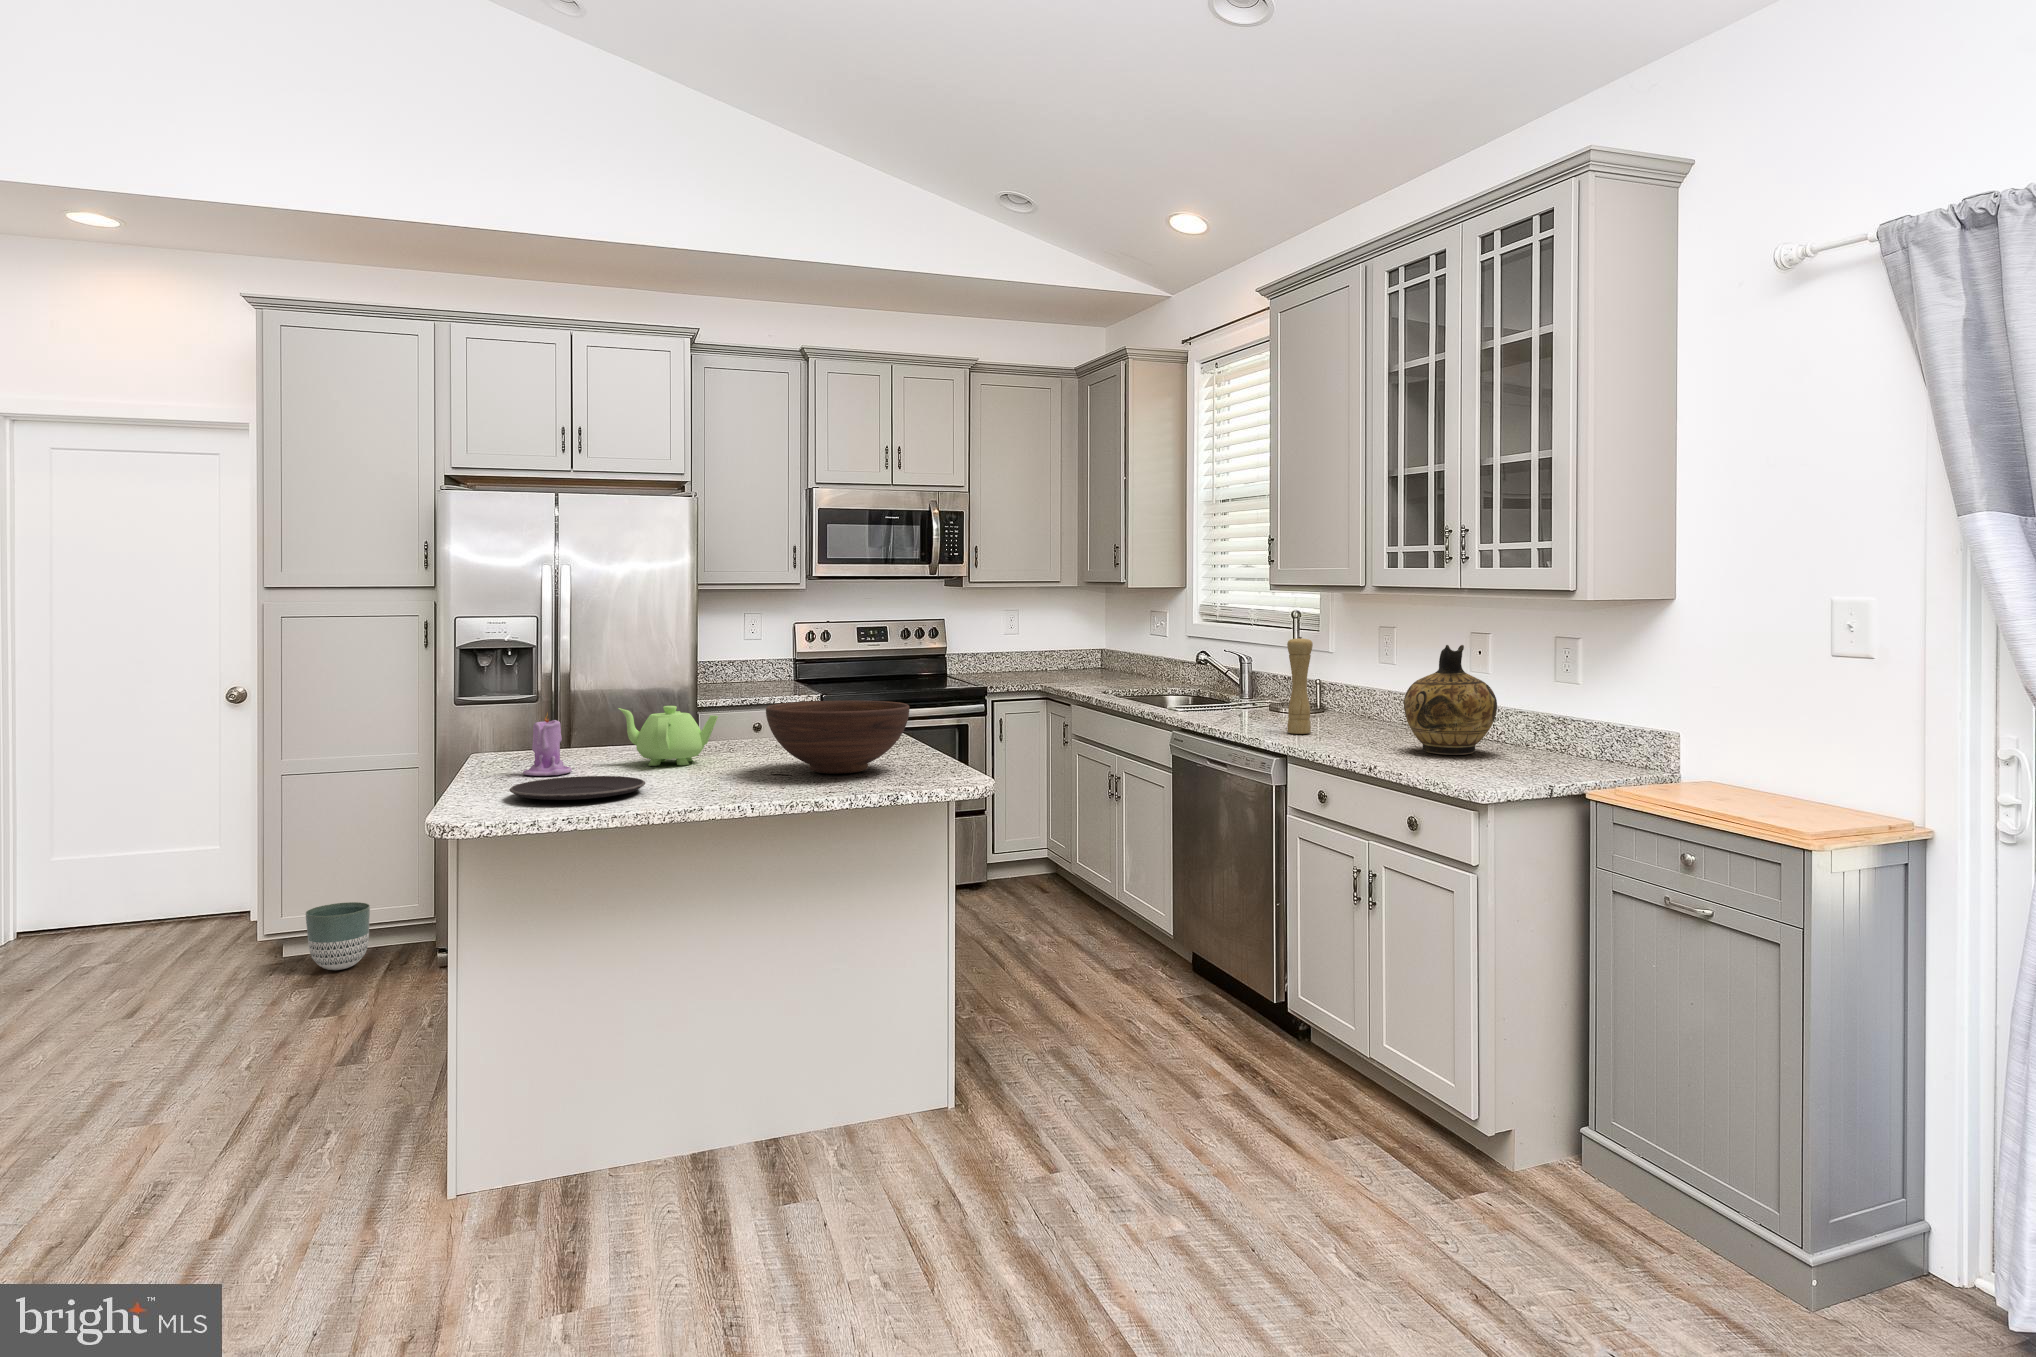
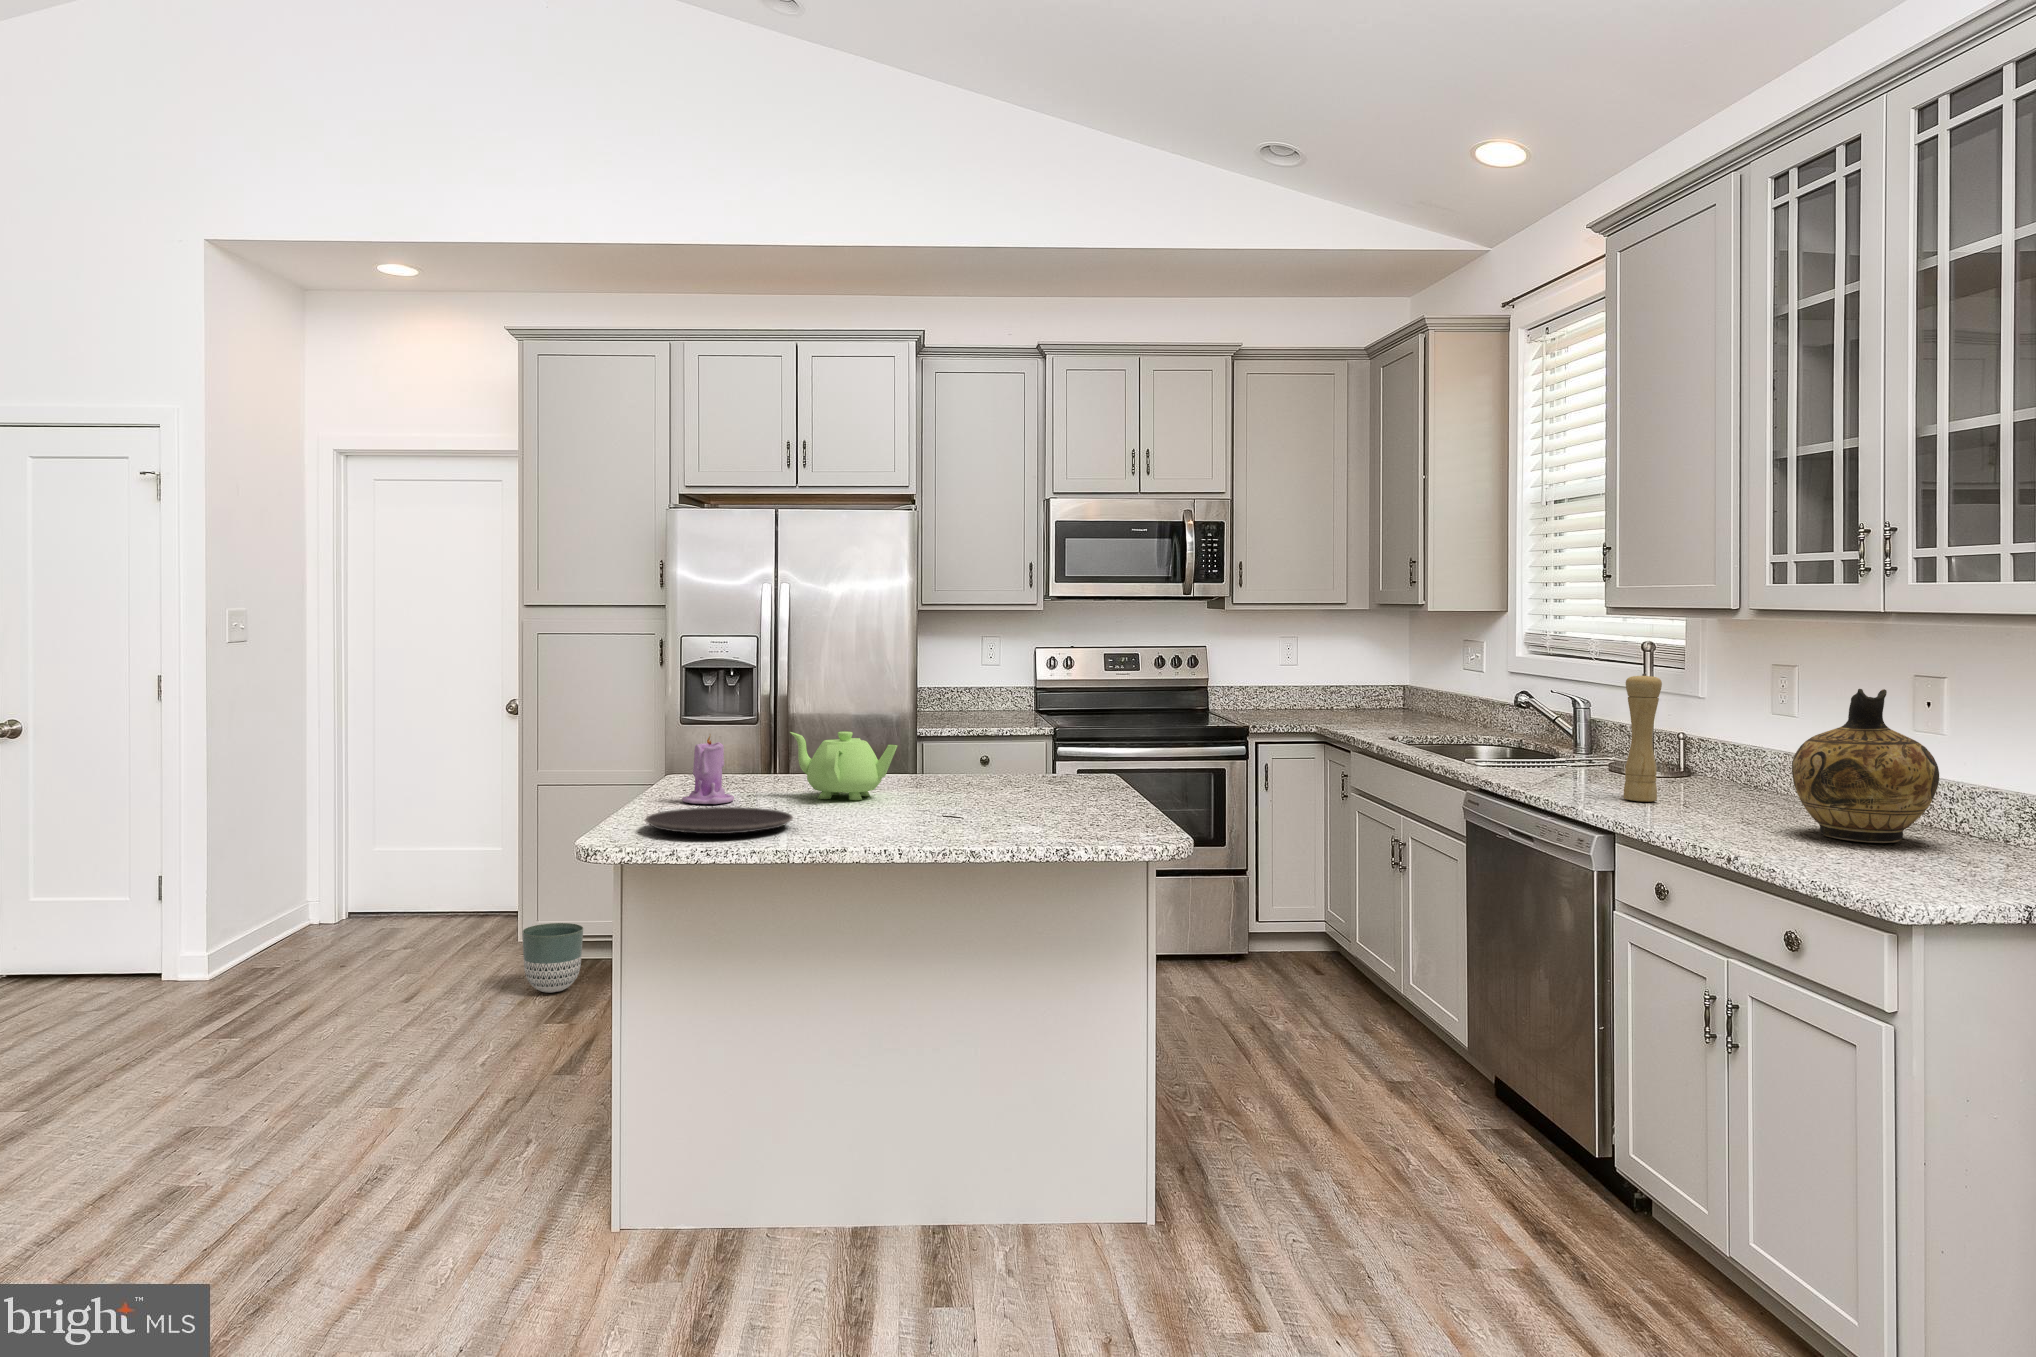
fruit bowl: present [766,701,909,774] -> none [940,733,1109,820]

